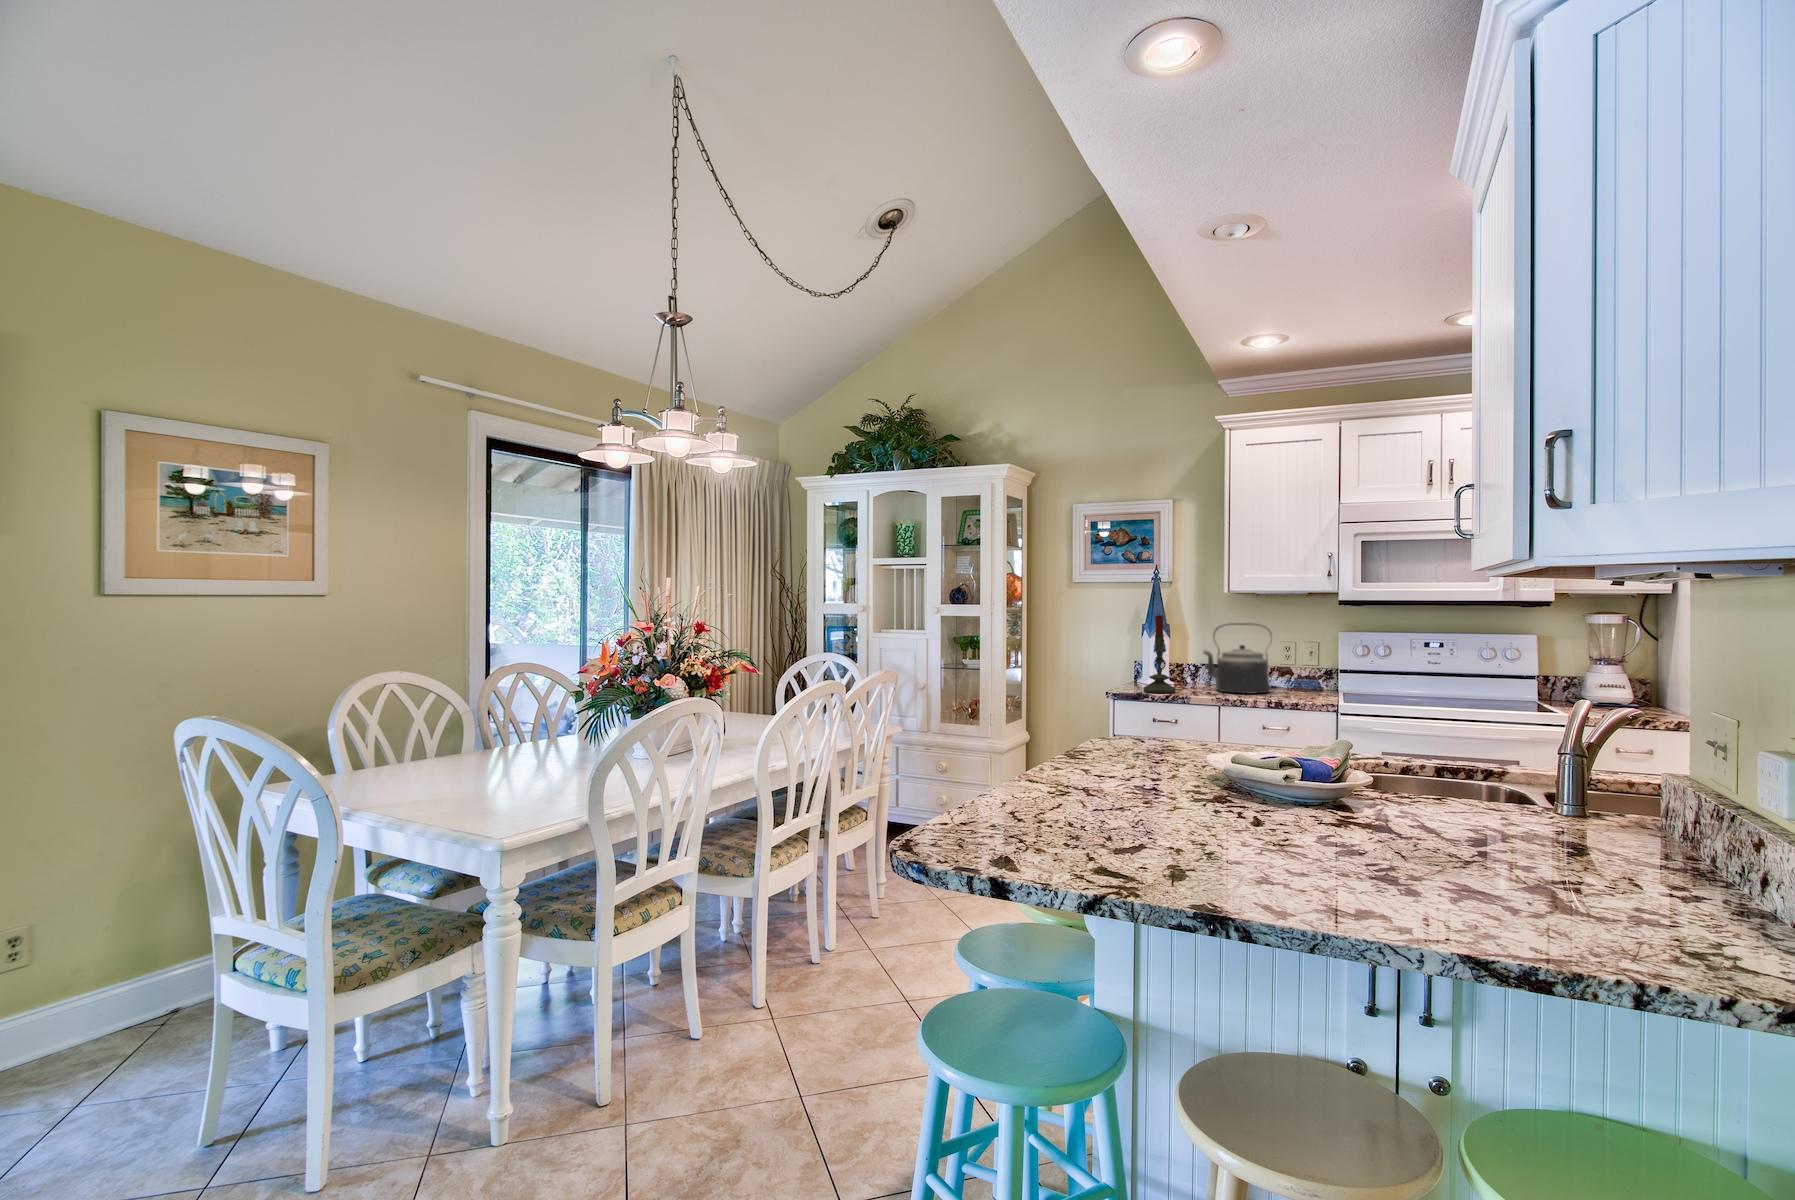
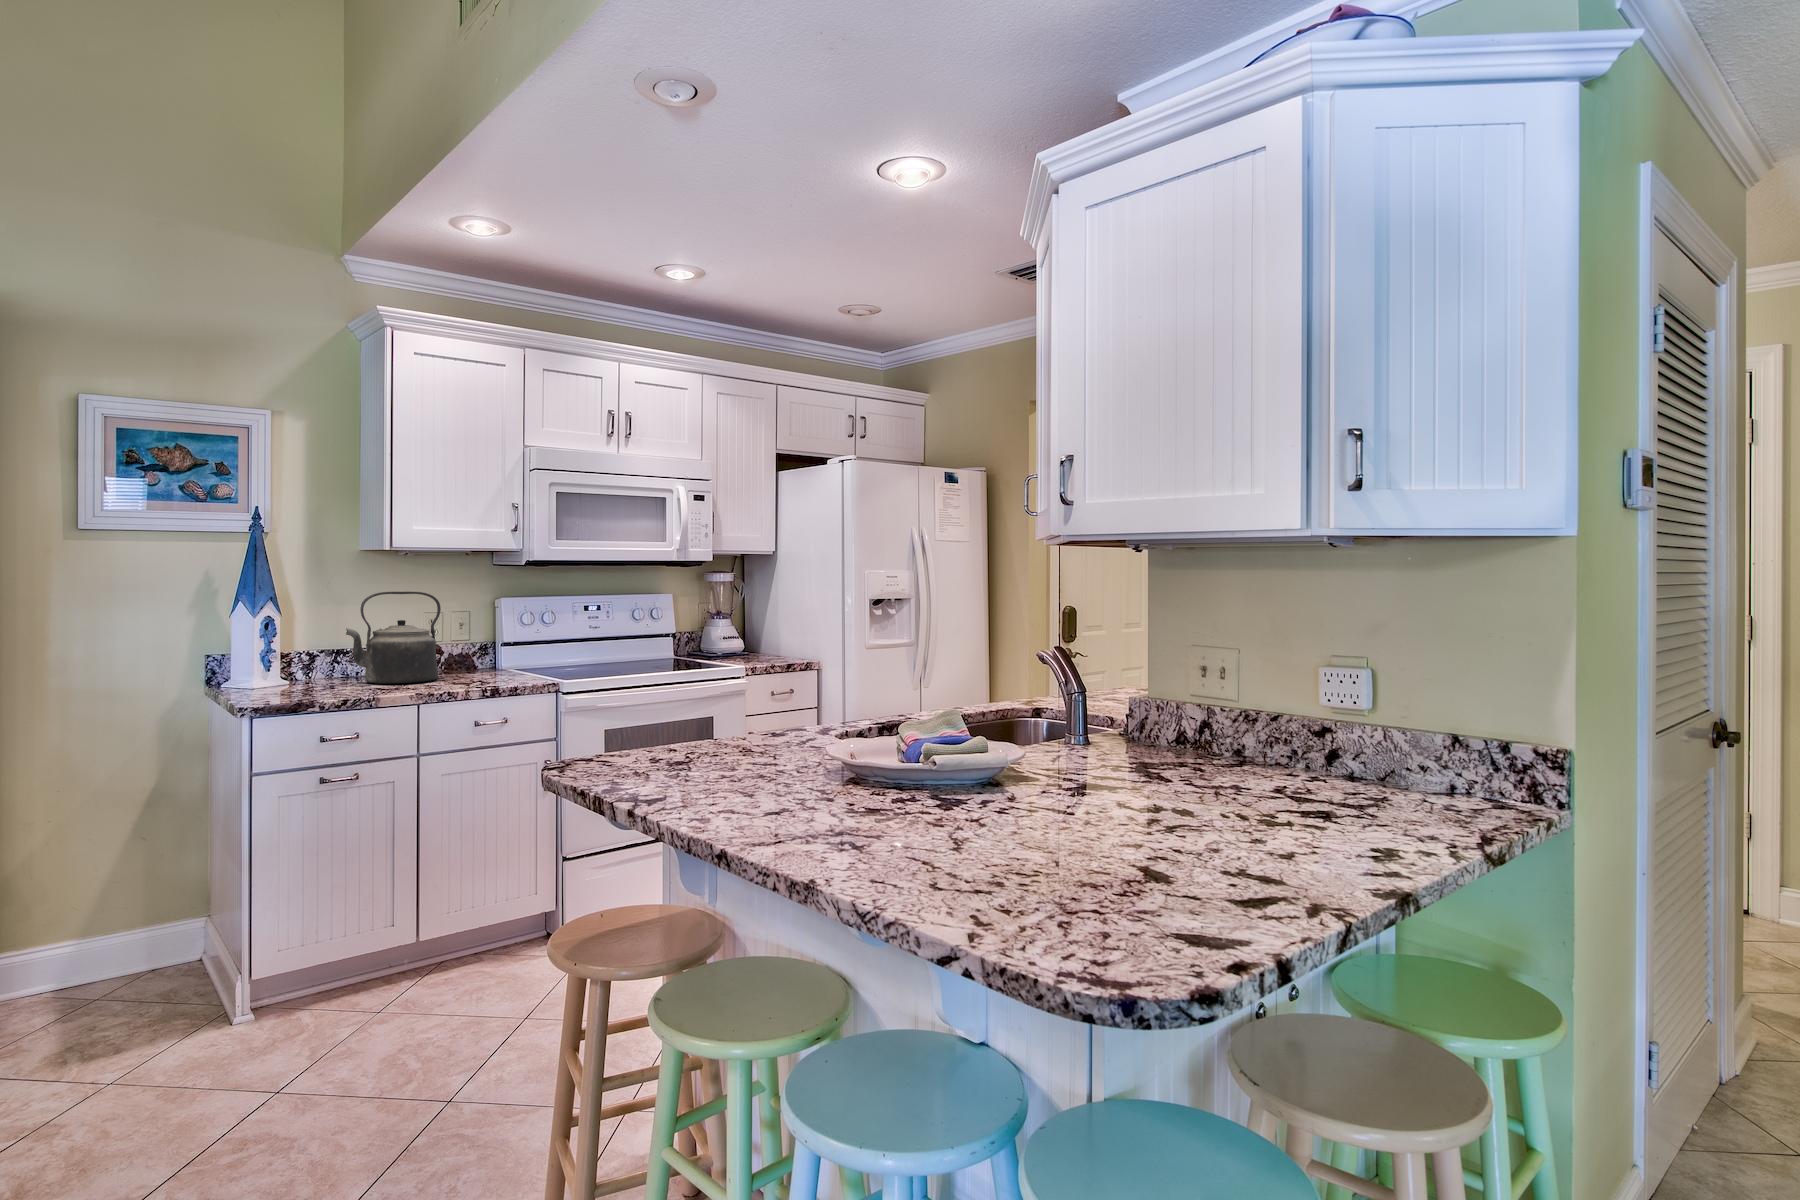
candle: present [1143,615,1175,693] -> none [270,578,322,696]

